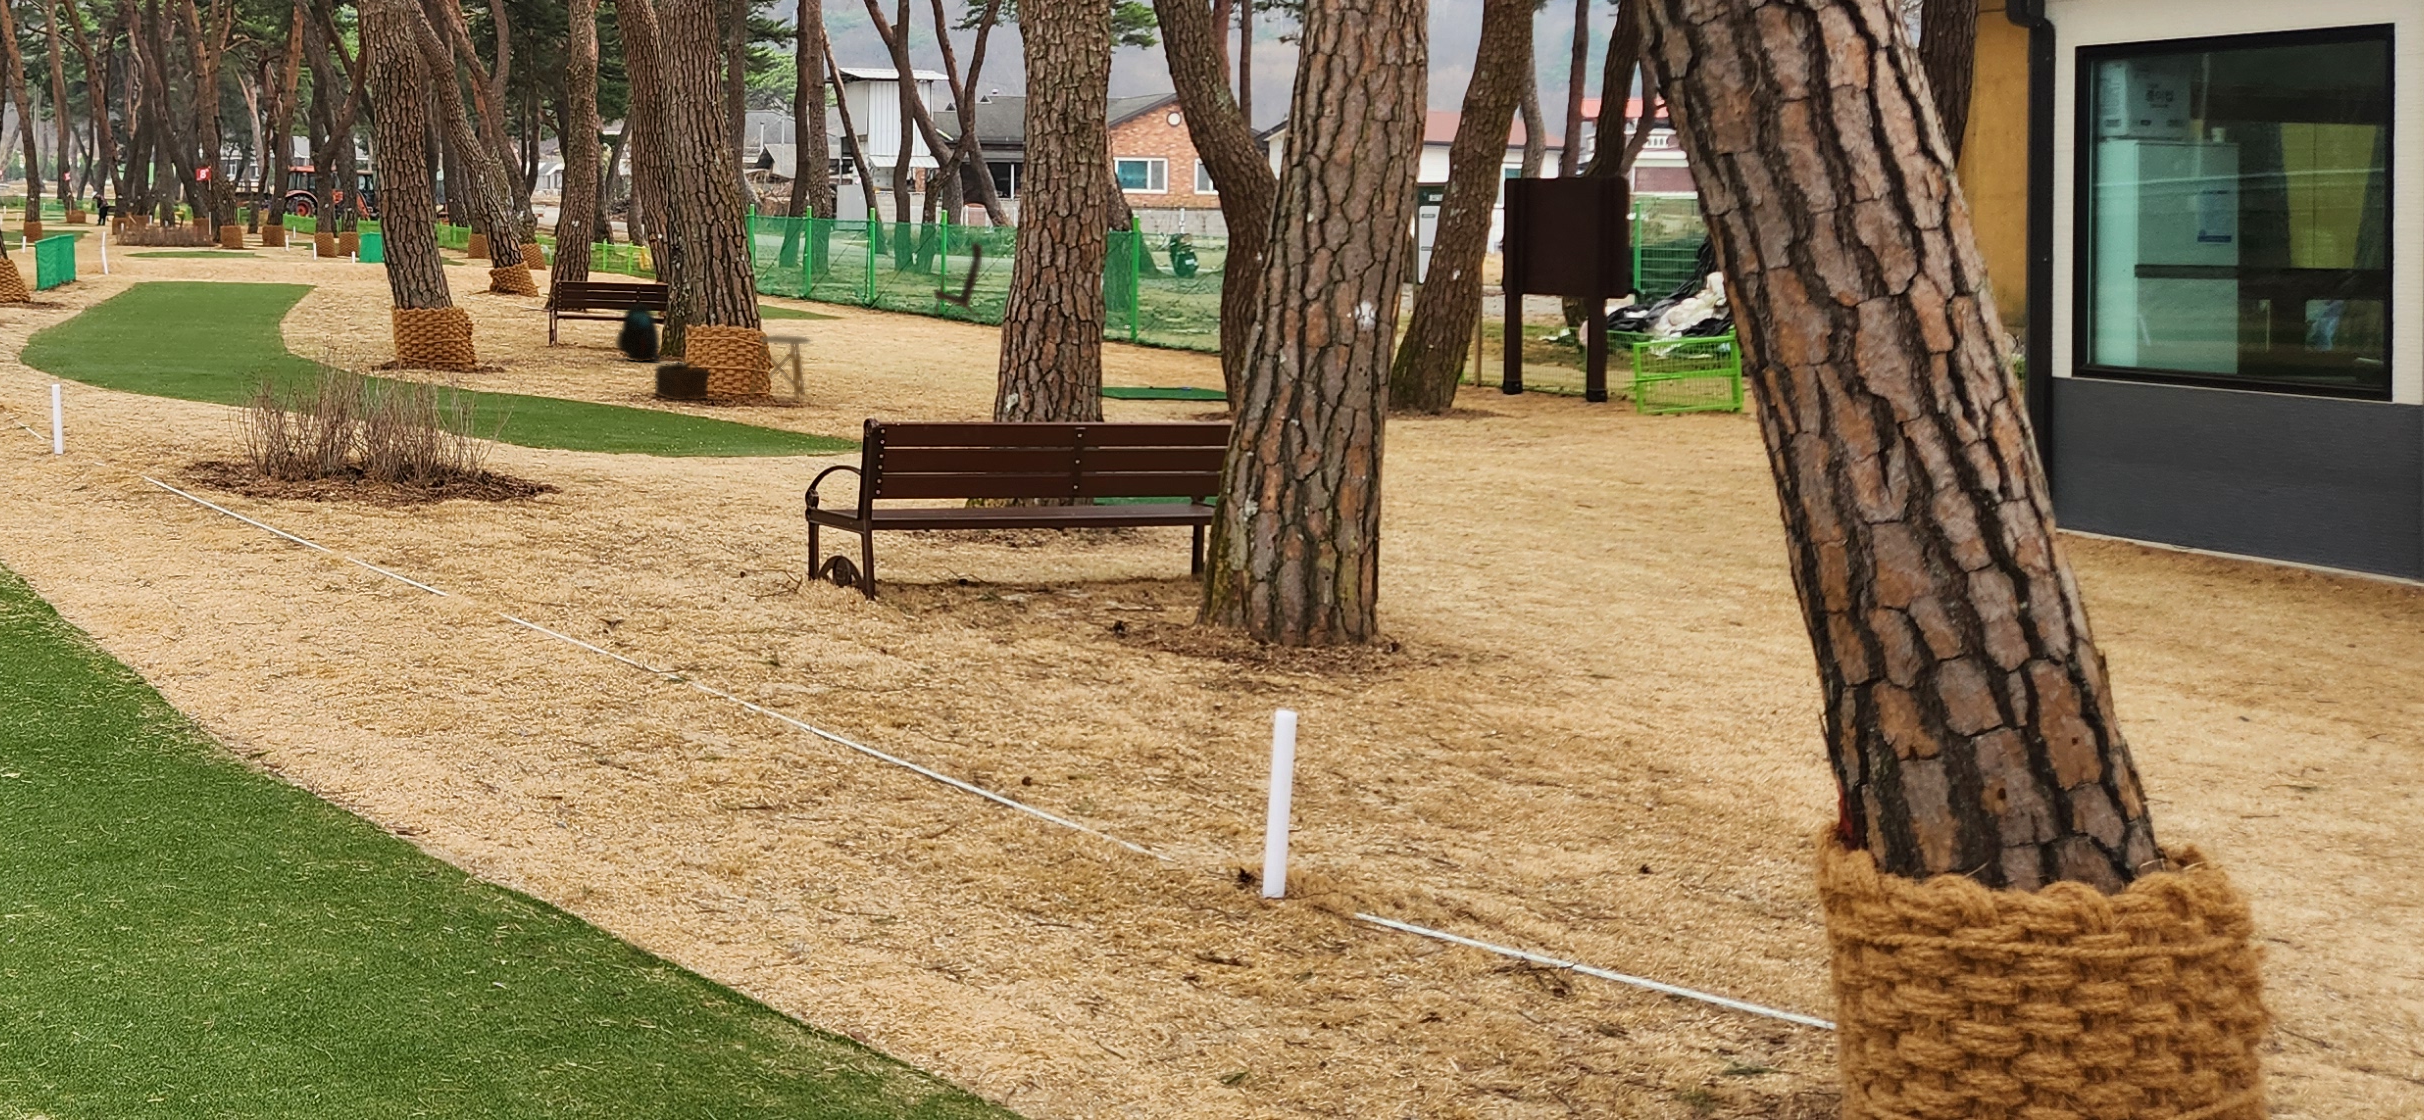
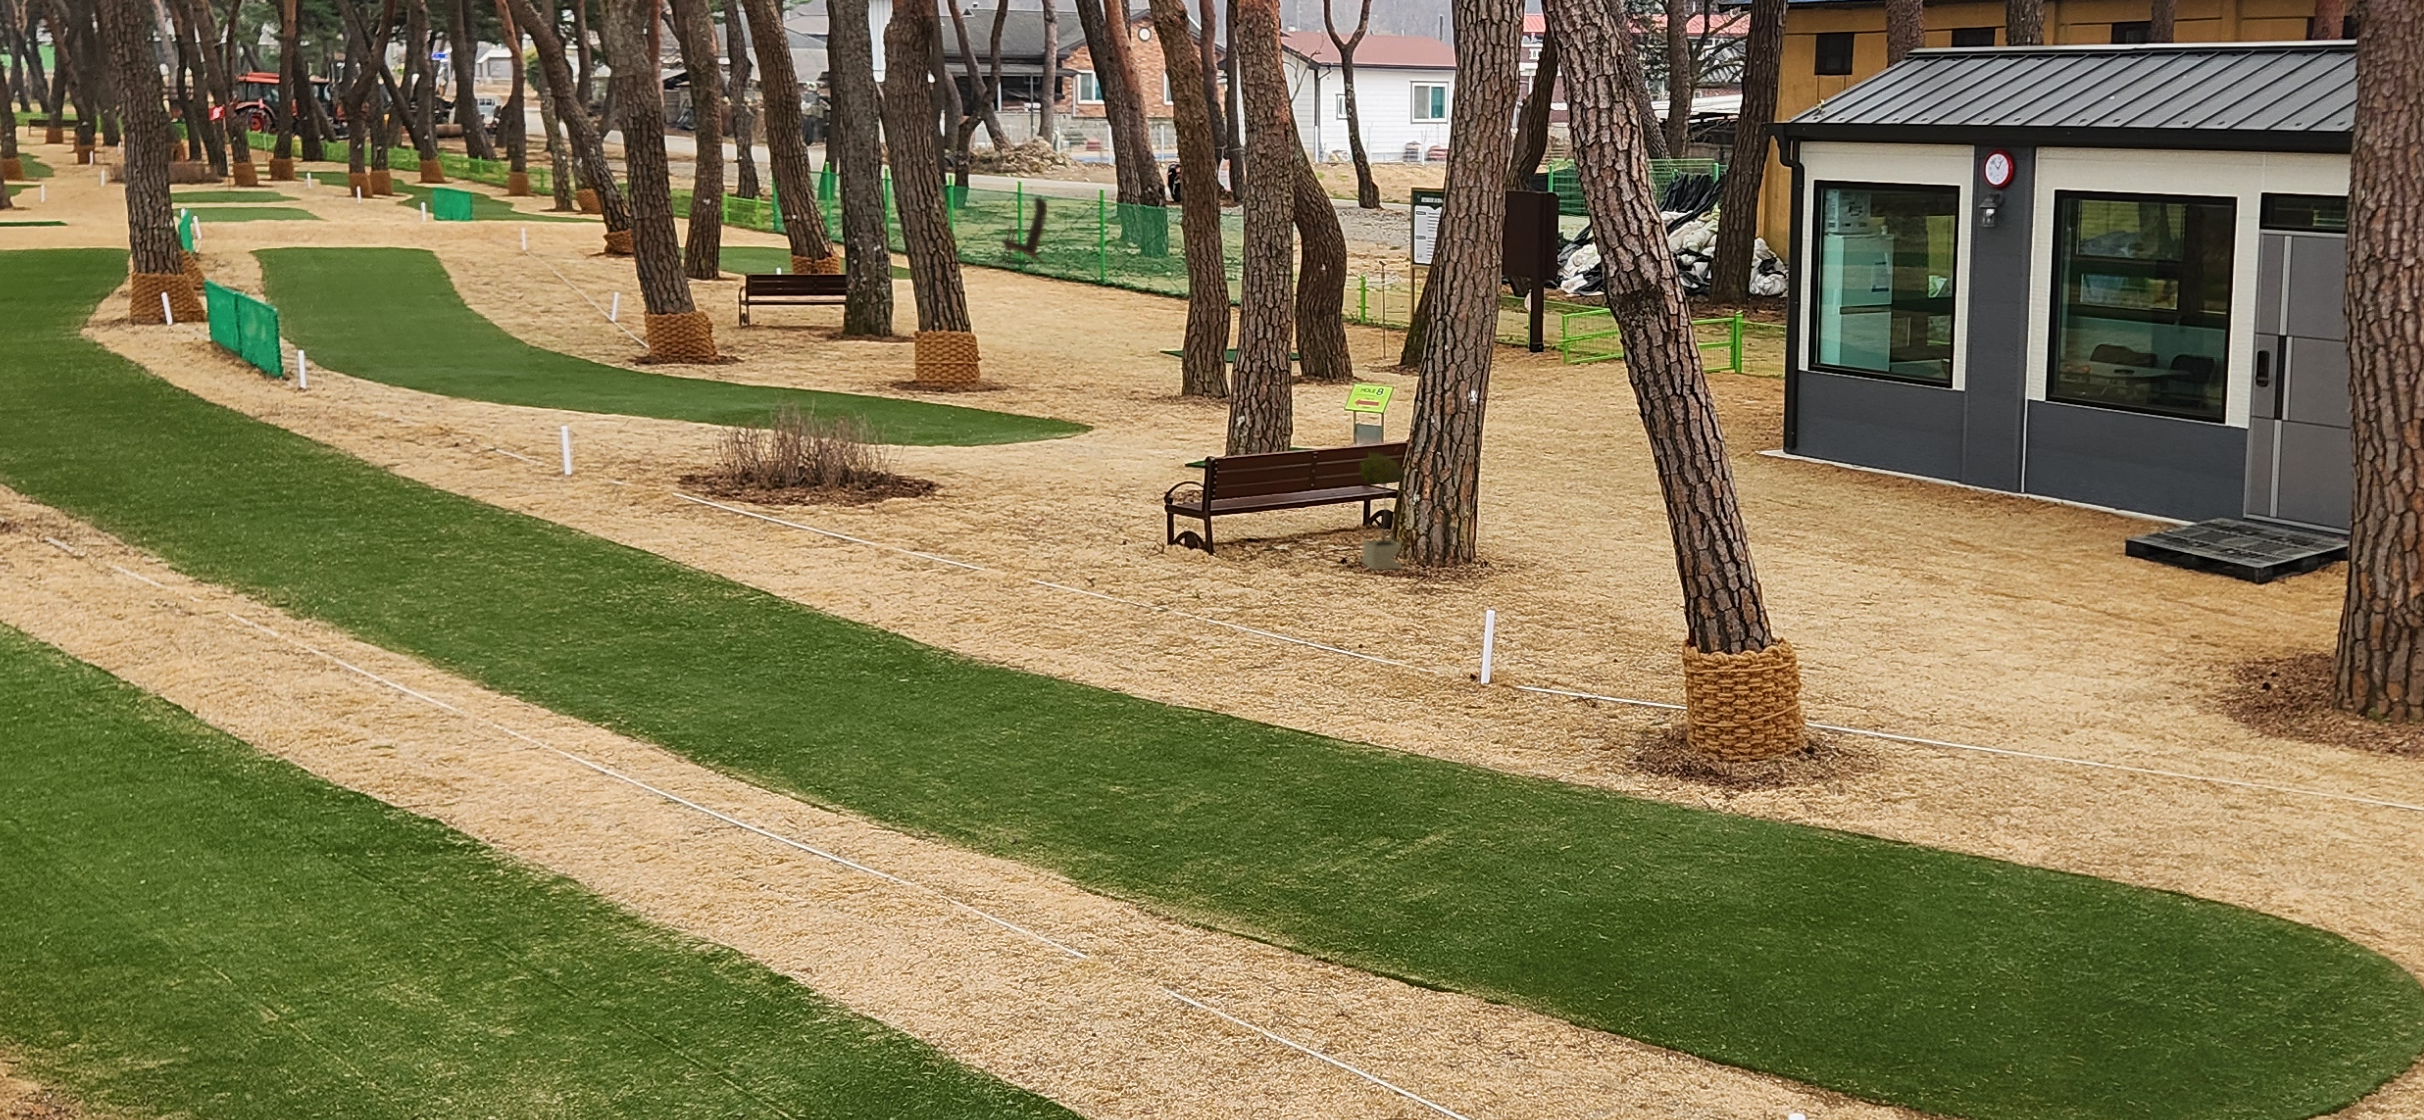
backpack: present [616,303,660,362] -> none [812,293,855,343]
stool: present [749,335,810,401] -> none [966,334,1014,386]
basket: present [655,361,710,400] -> none [896,356,942,388]
potted tree: none [1130,421,1225,648] -> present [1360,452,1405,570]

